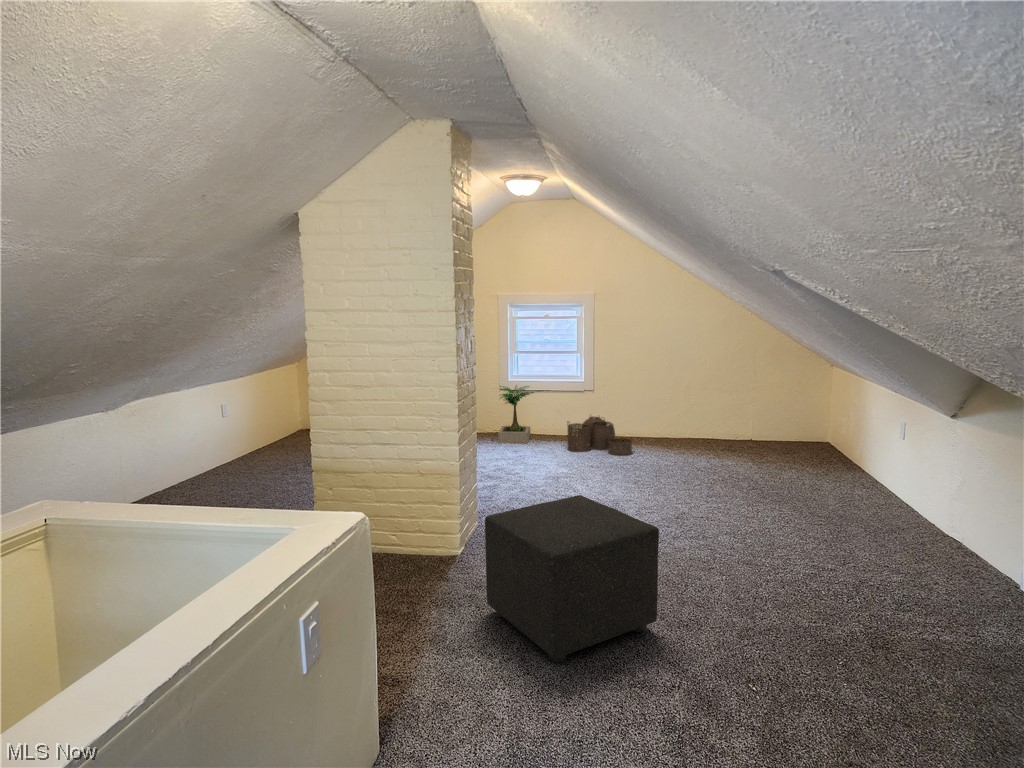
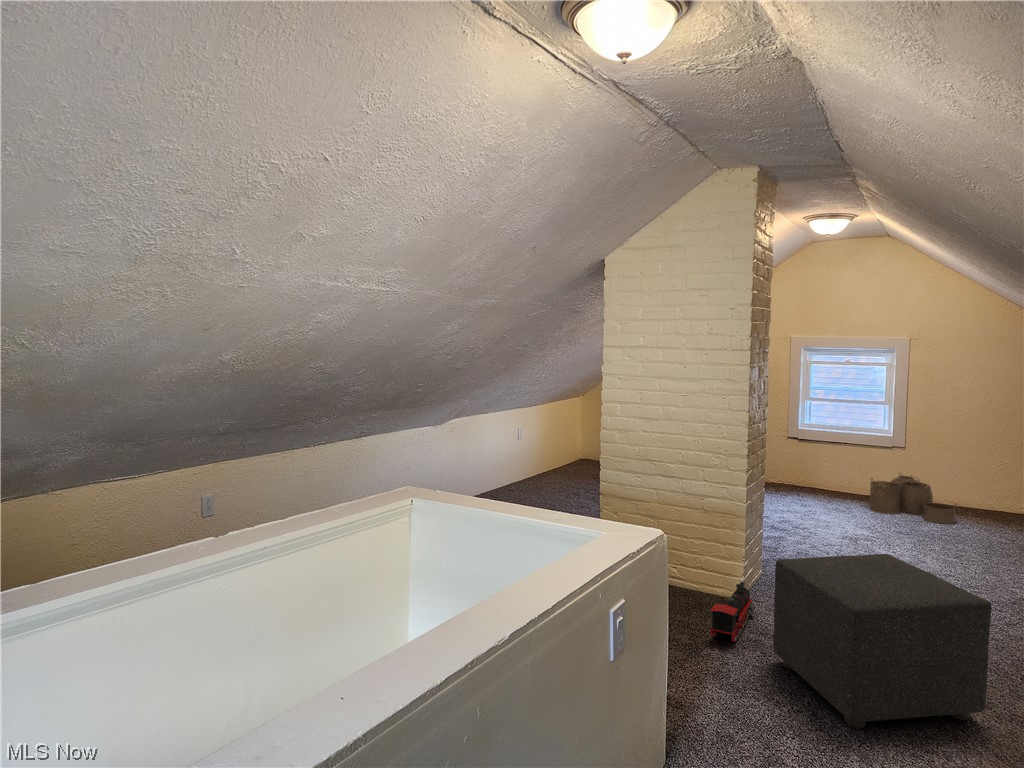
potted plant: present [498,385,534,443] -> none [786,432,835,497]
toy train: none [427,539,471,601] -> present [710,581,755,642]

